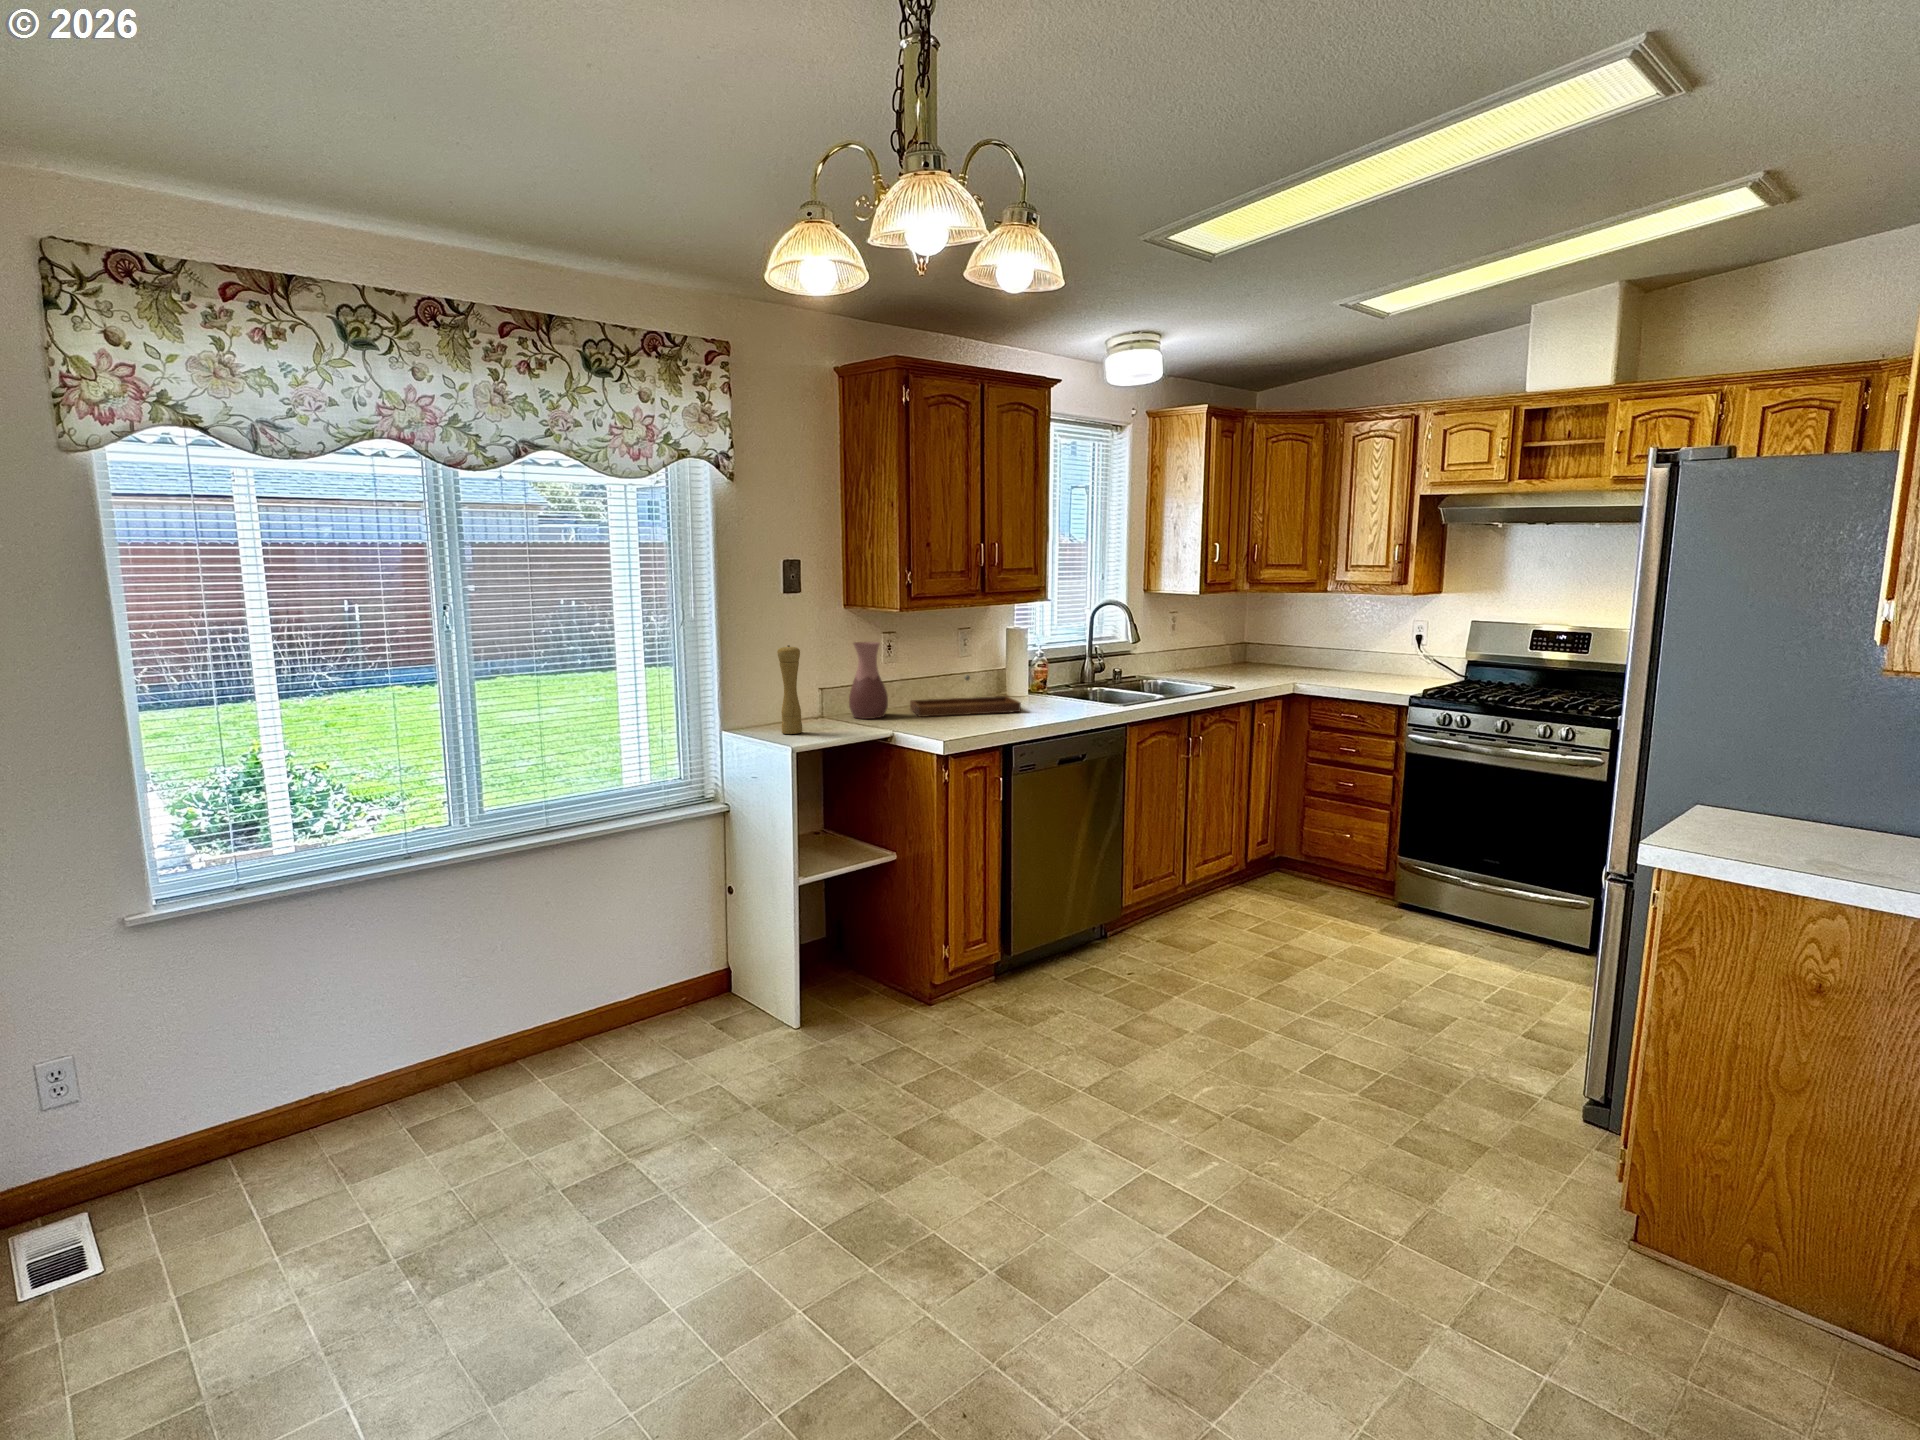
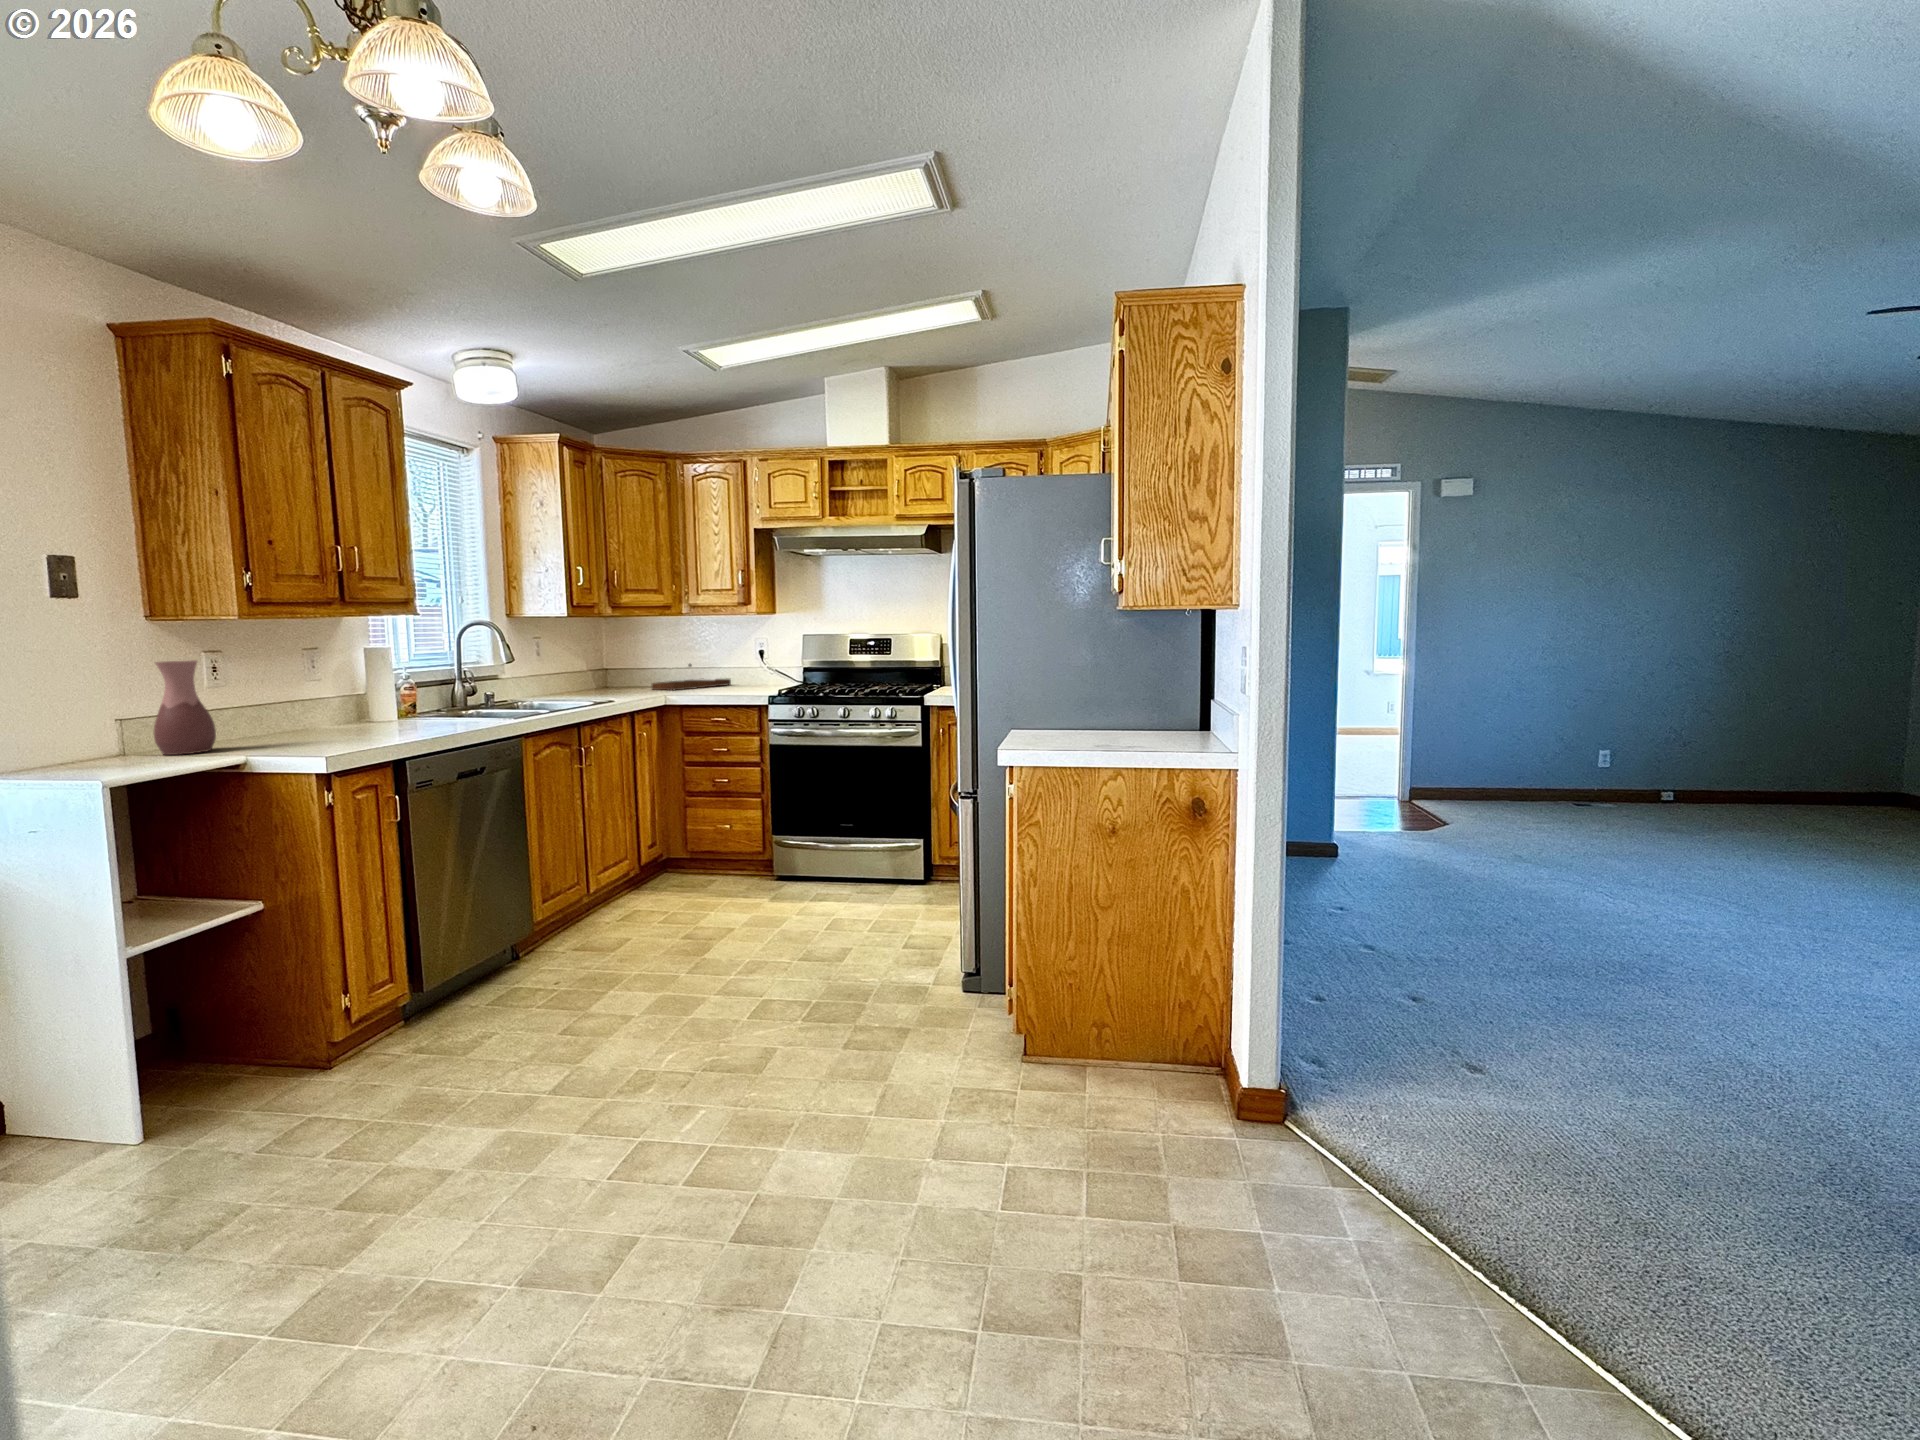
pepper mill: present [777,645,802,734] -> none [43,660,95,775]
tray: present [910,675,1021,717] -> present [652,664,731,690]

